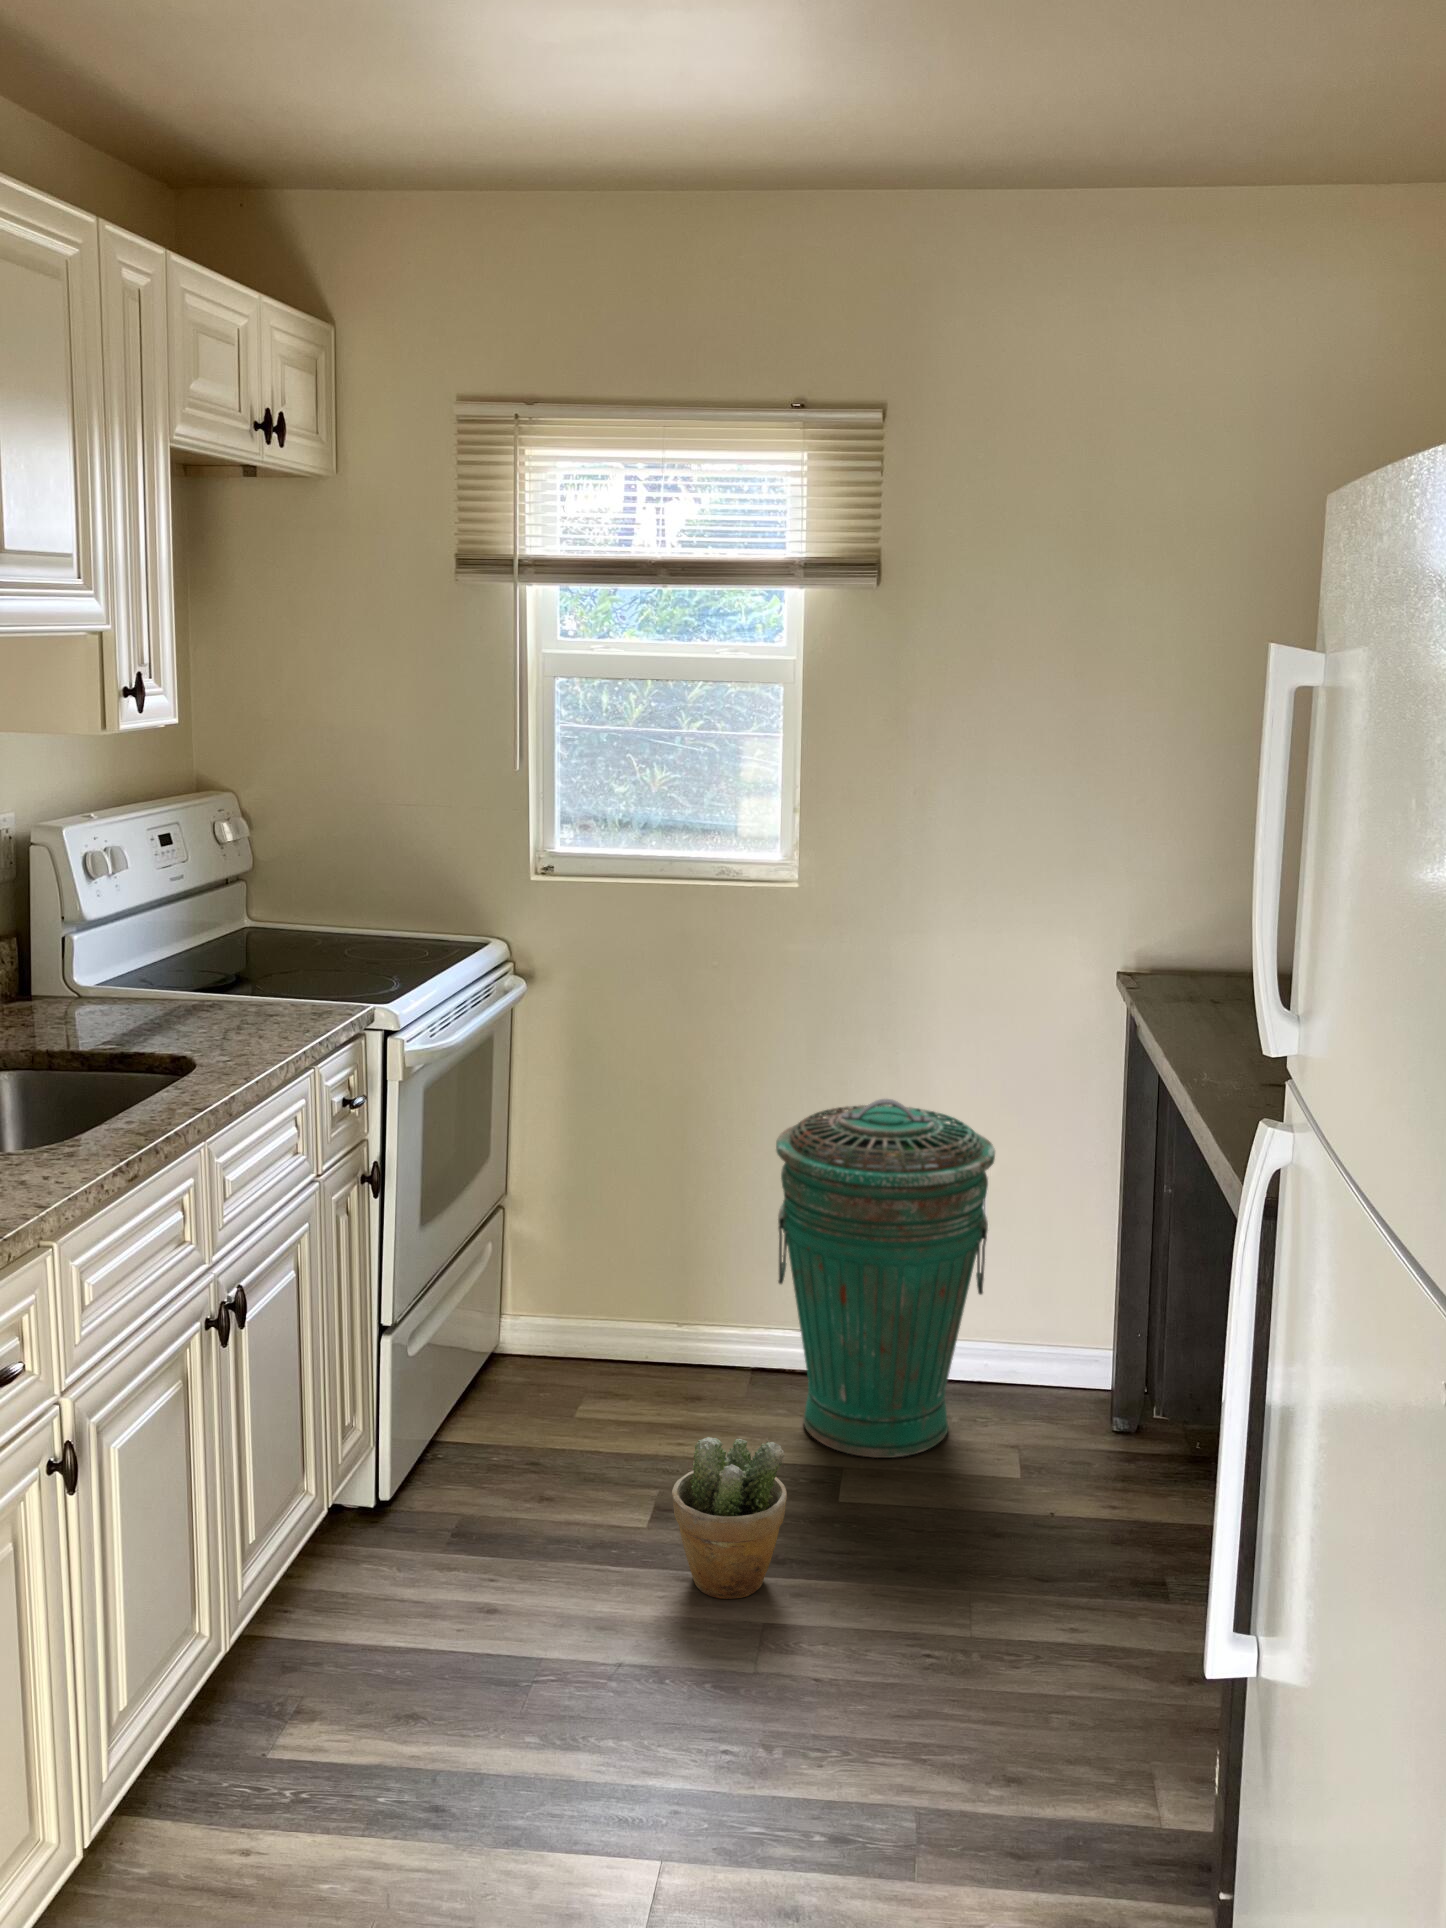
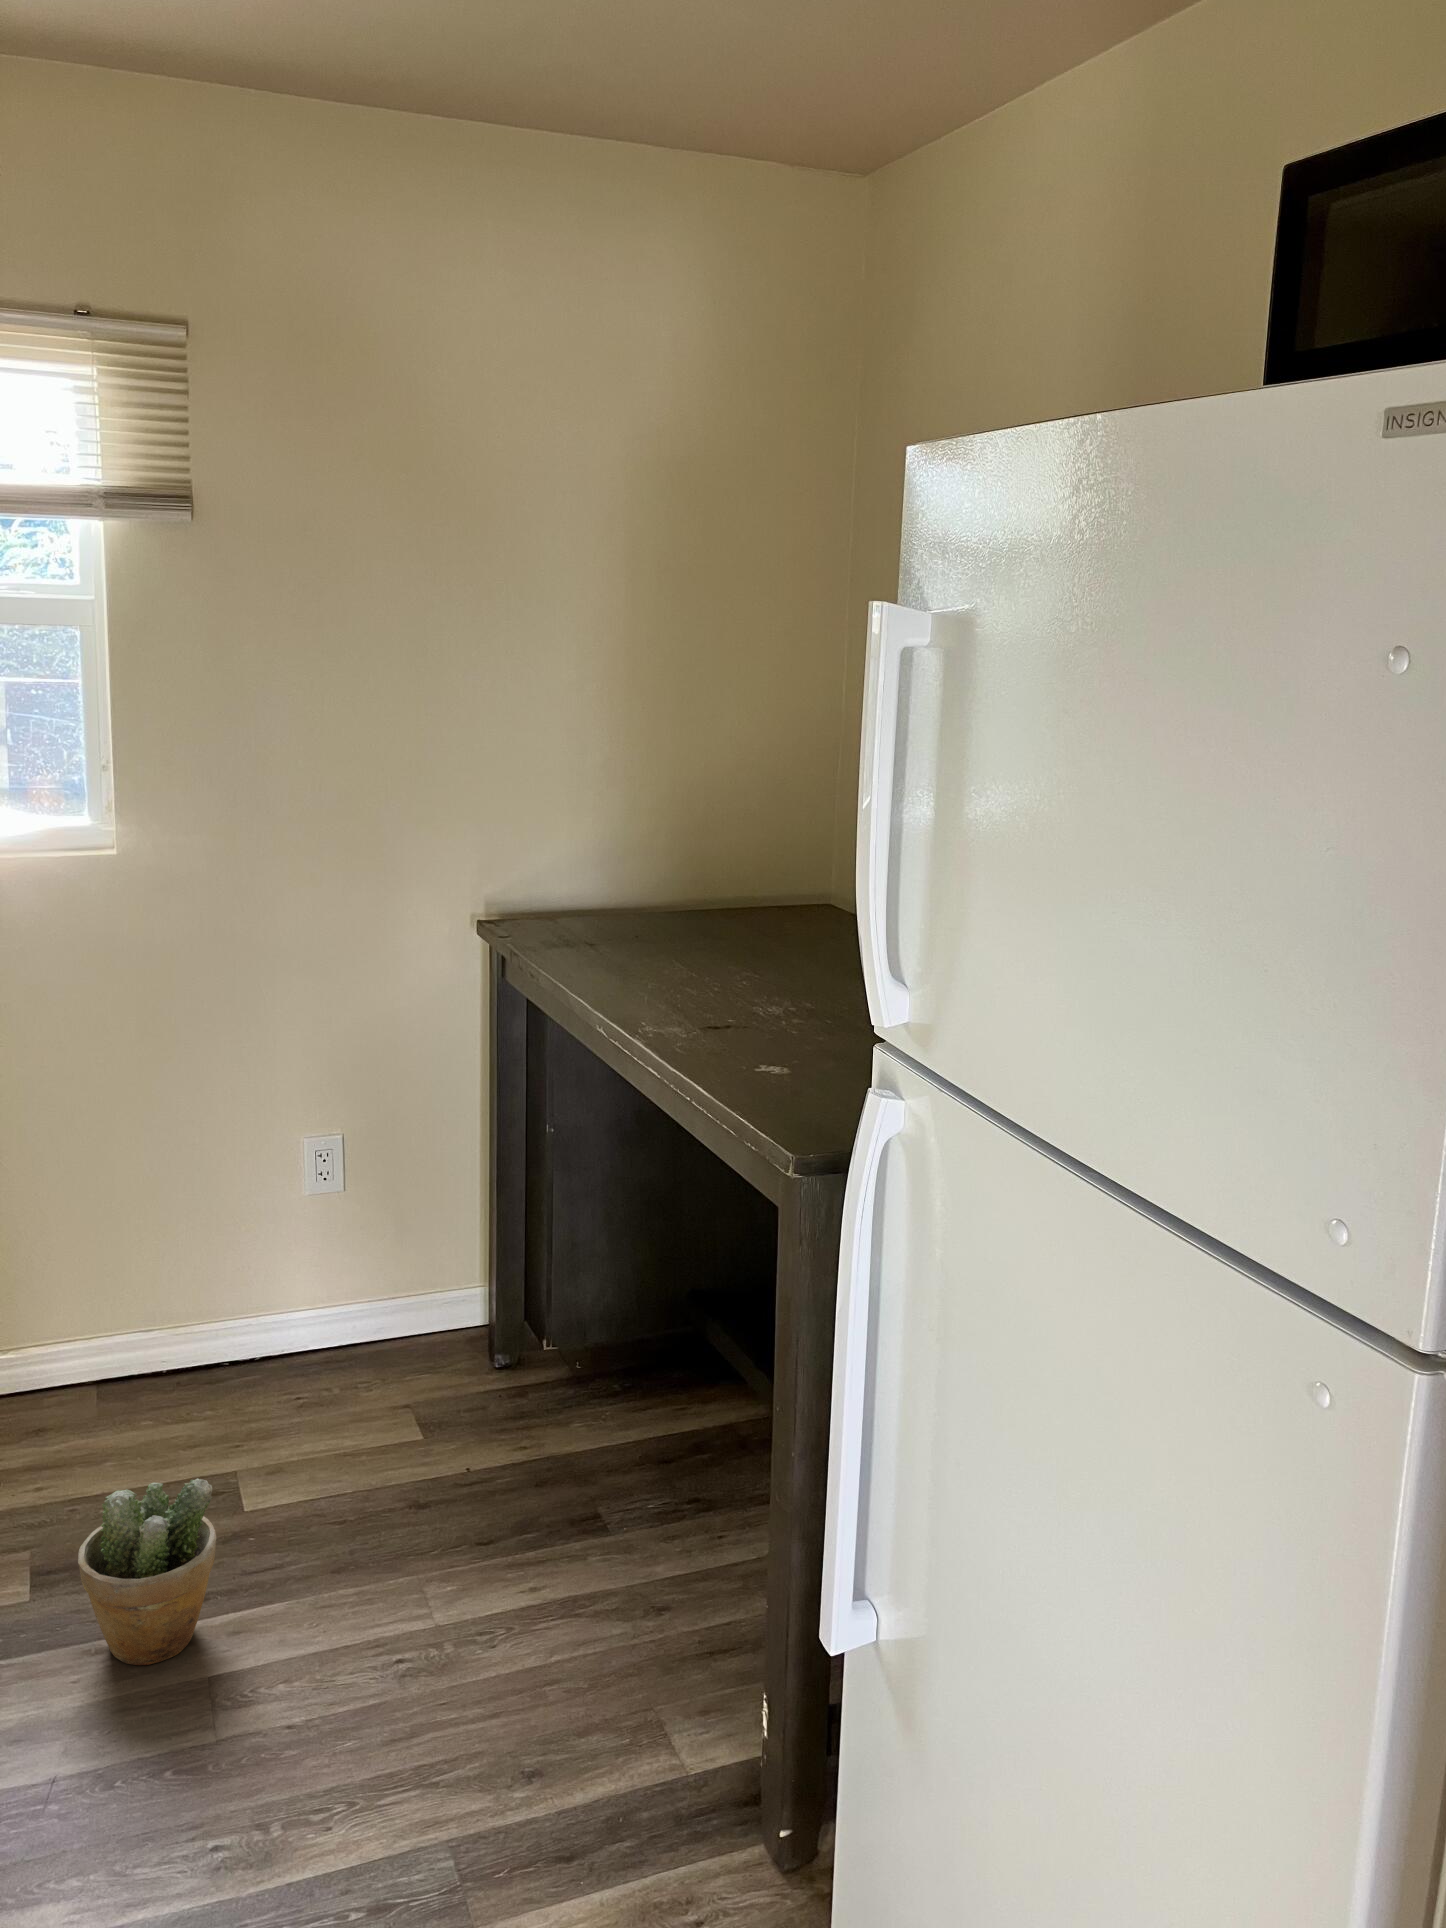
trash can: present [776,1099,995,1458] -> none [127,1075,372,1454]

